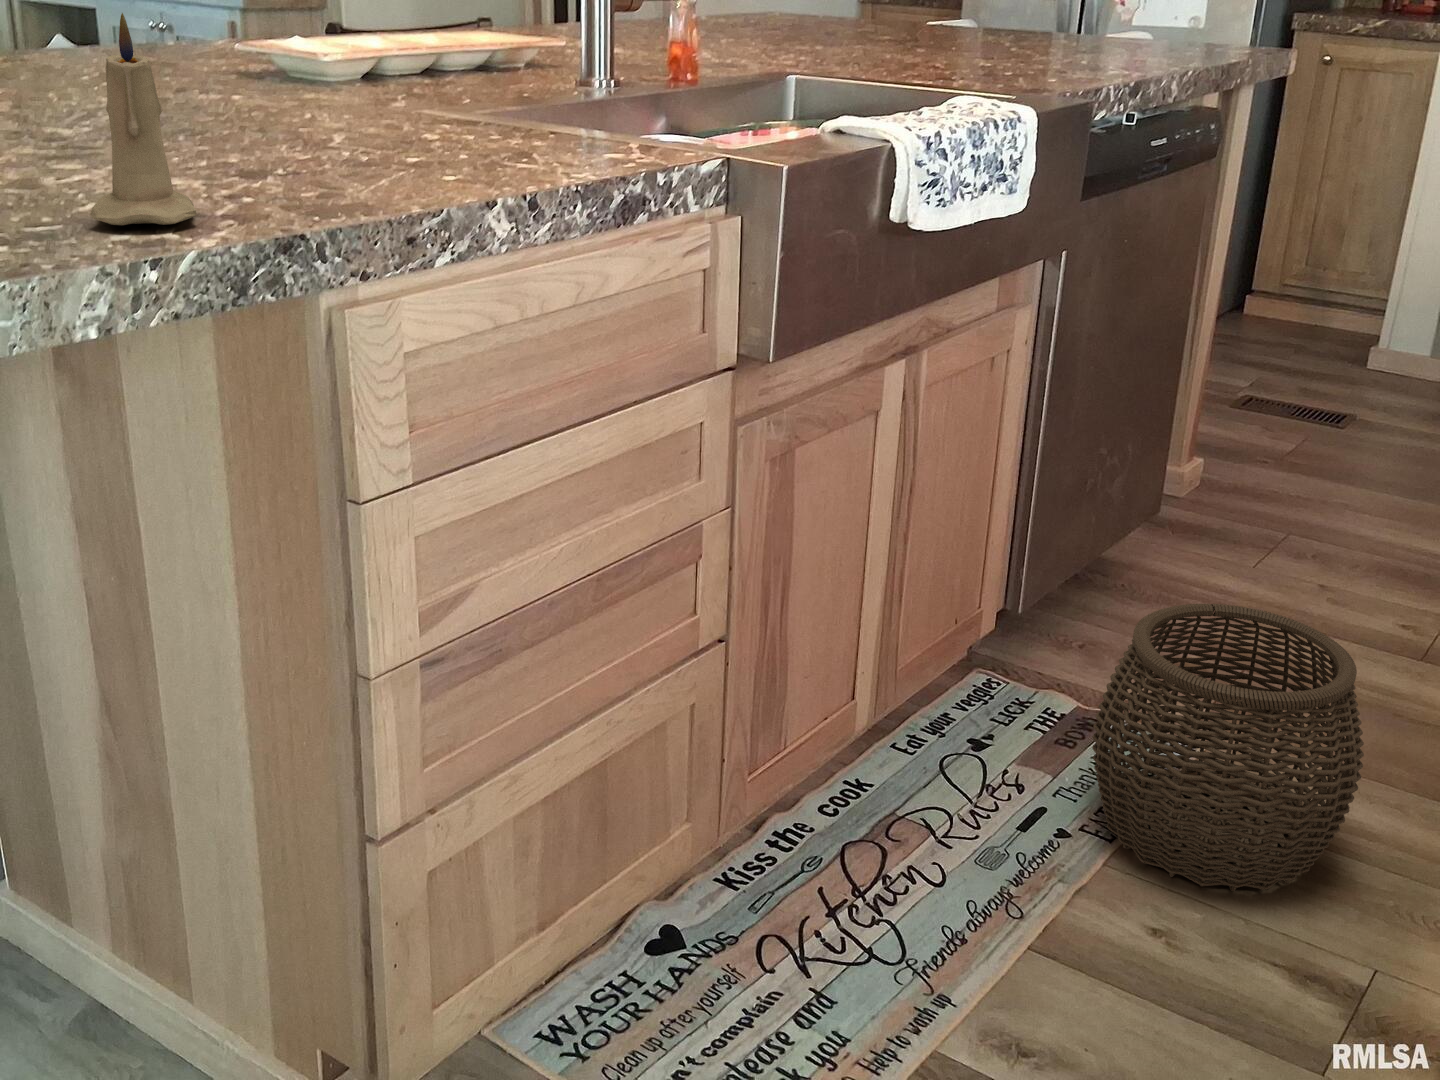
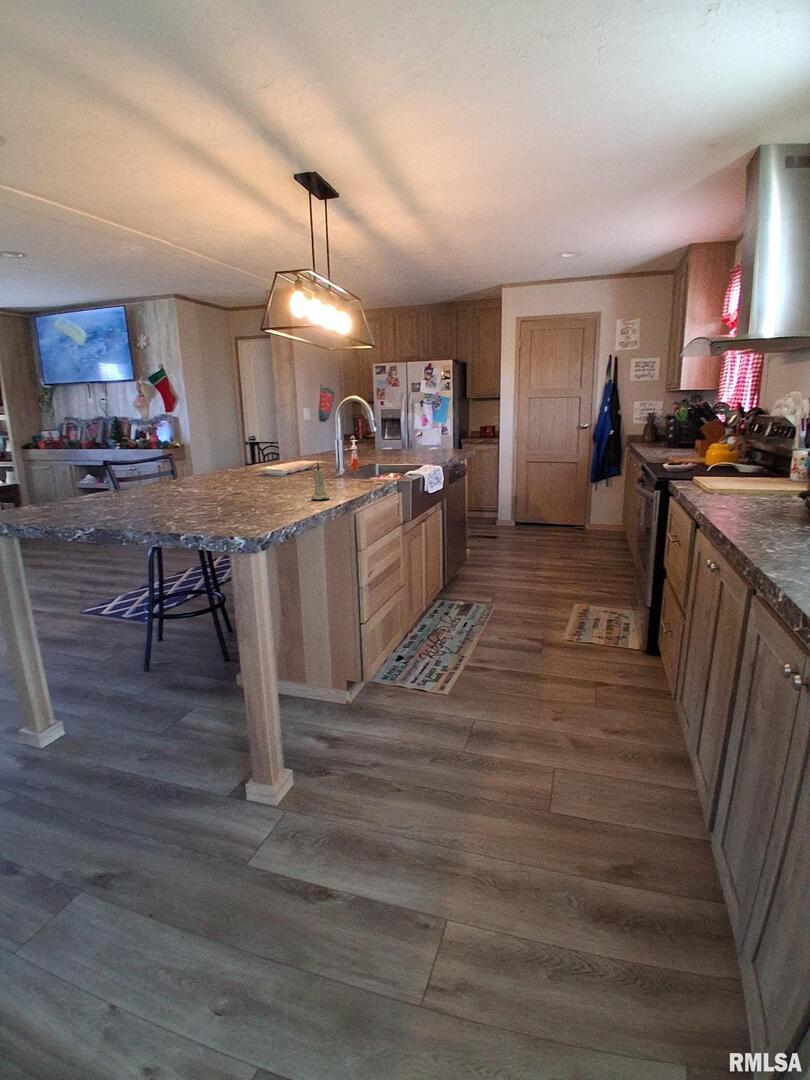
woven basket: present [1092,604,1364,891] -> none [475,568,532,629]

